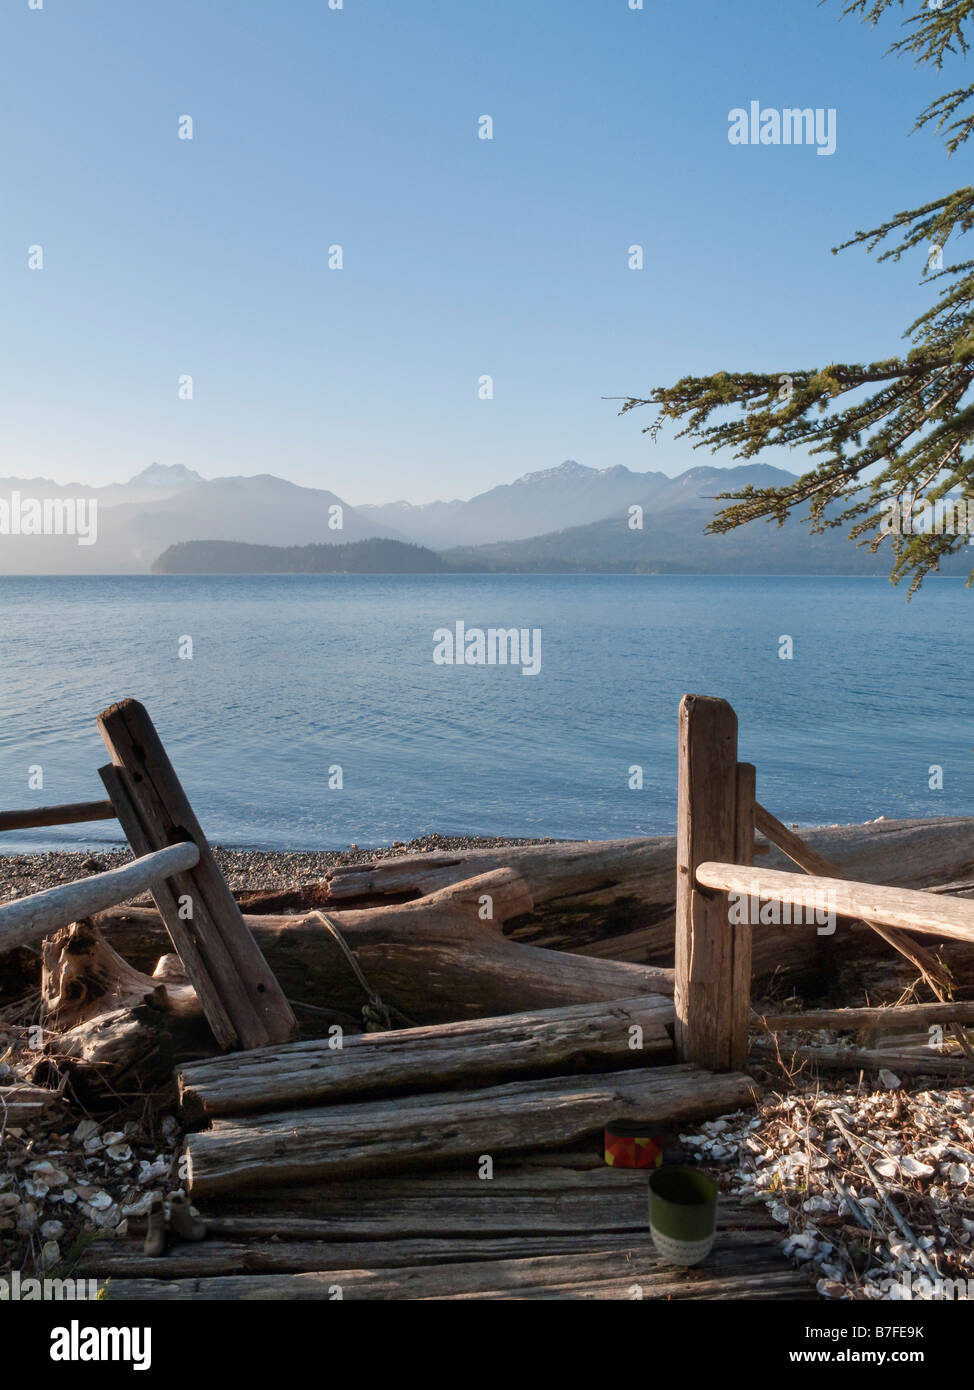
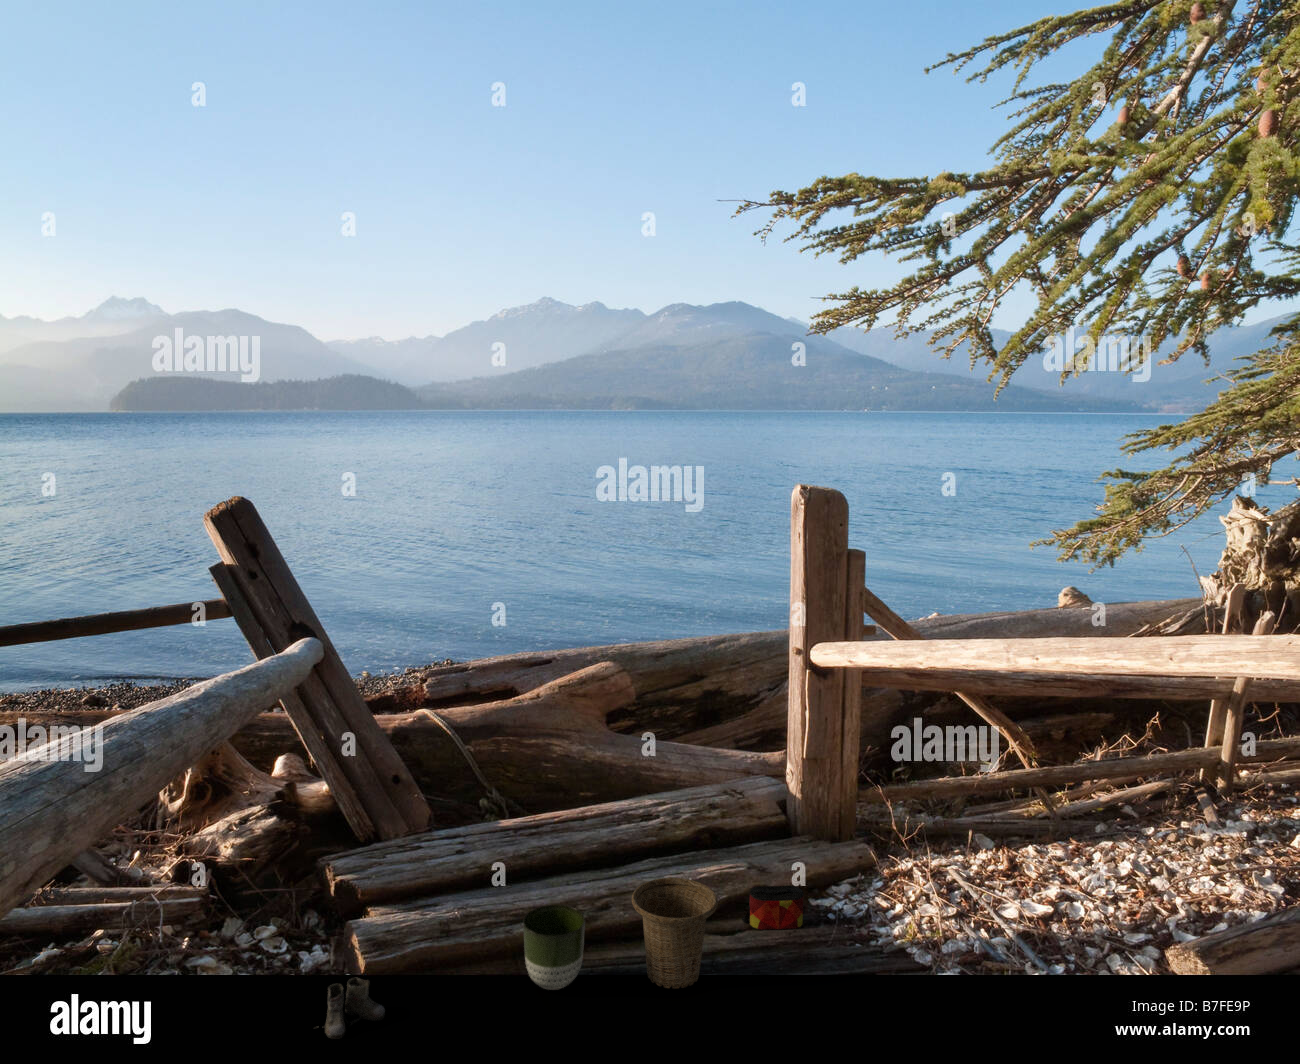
basket: none [463,1109,553,1229] -> present [632,878,718,989]
planter: present [648,1165,719,1266] -> present [523,905,585,990]

